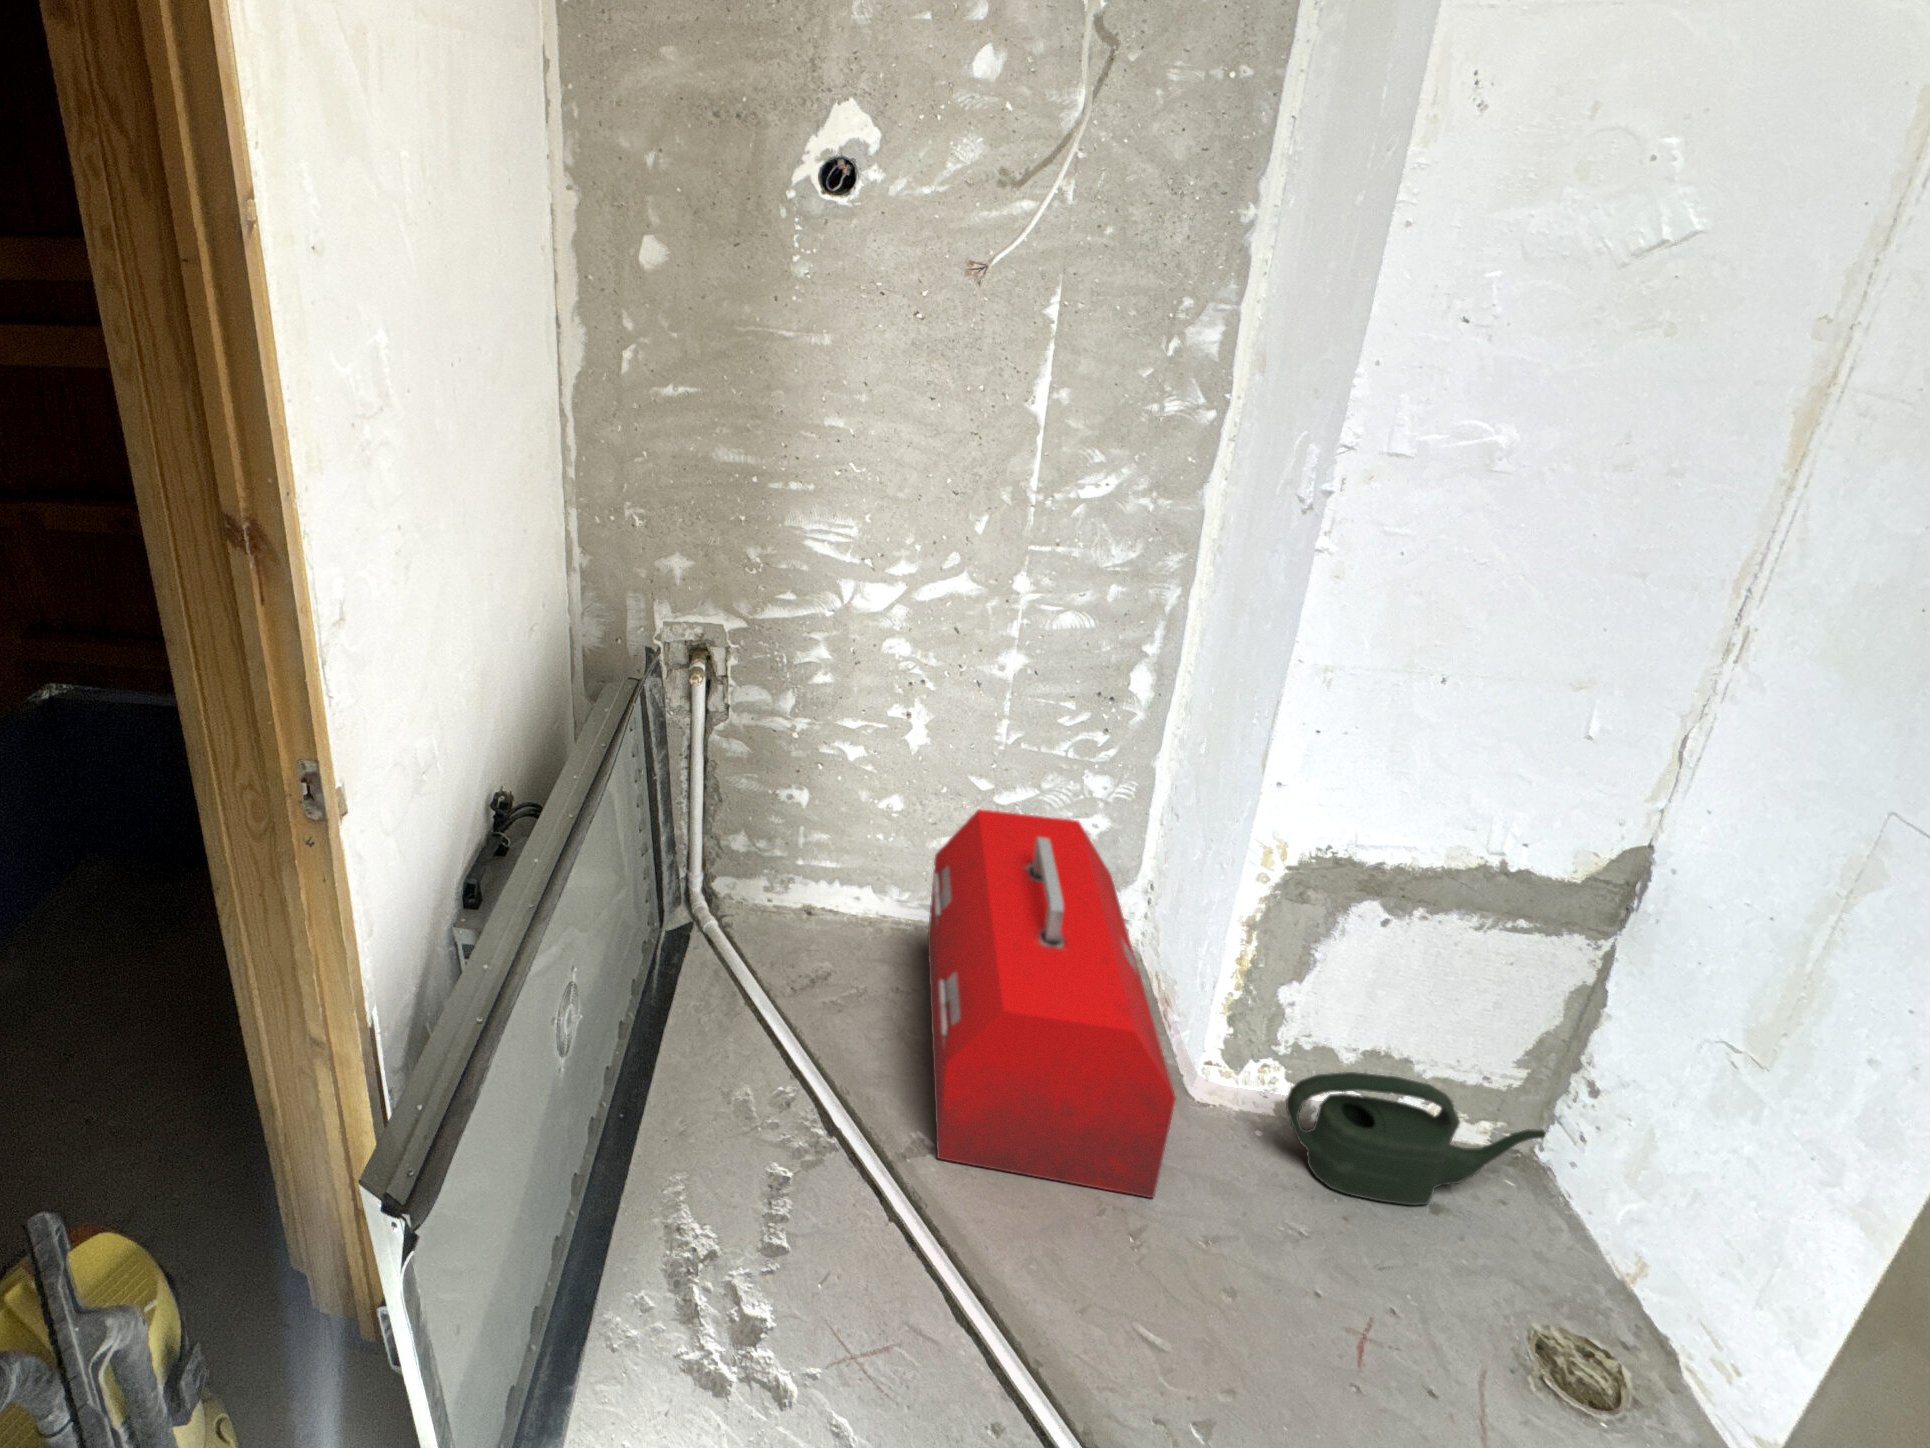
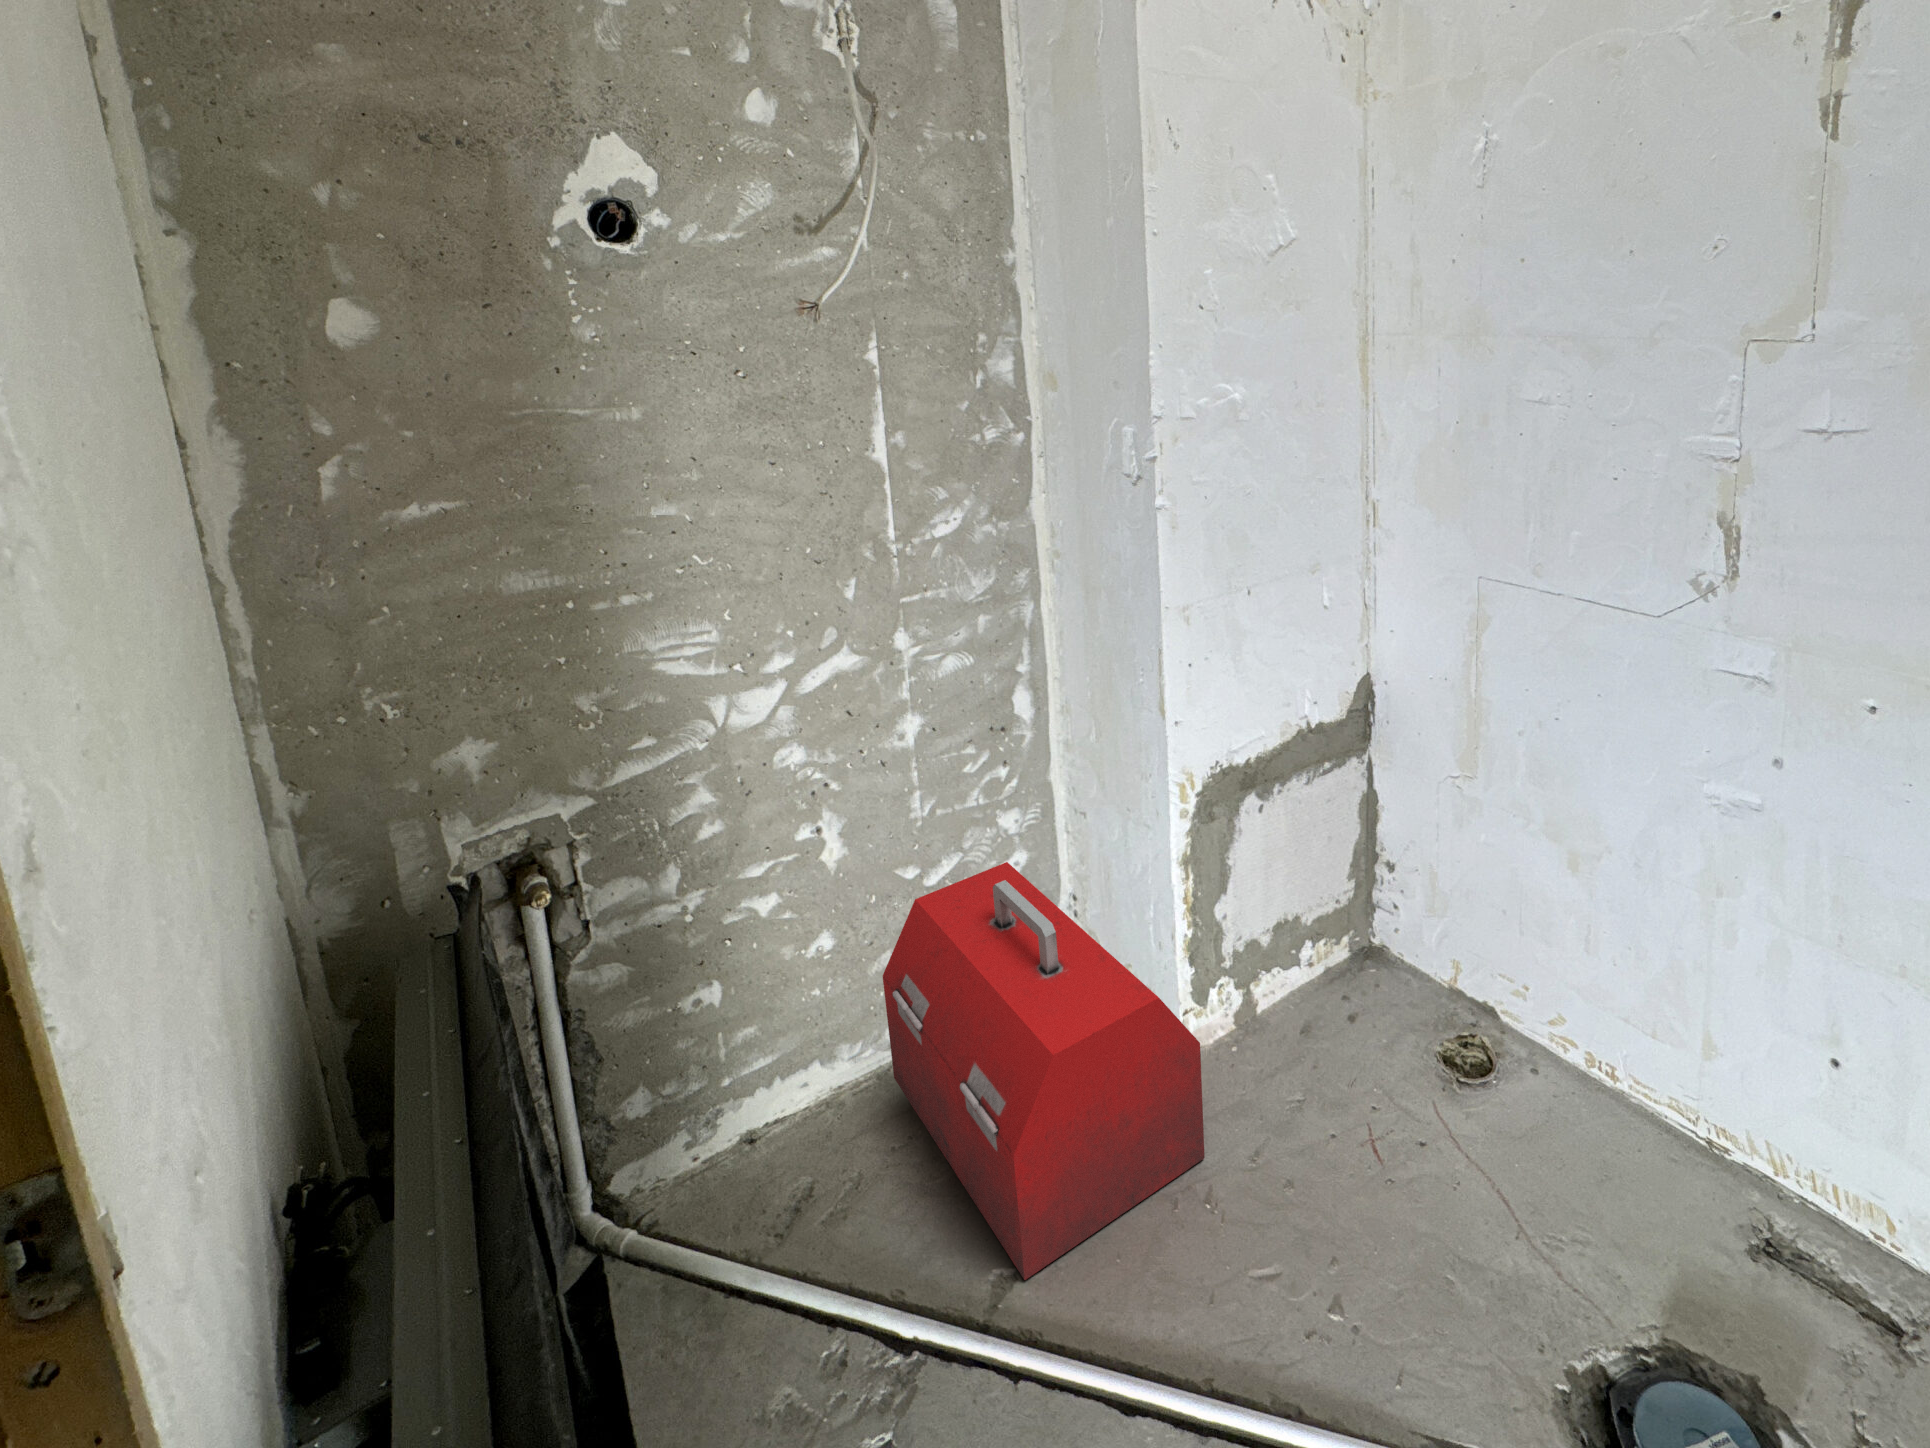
watering can: present [1286,1072,1546,1205] -> none [1250,911,1386,1053]

